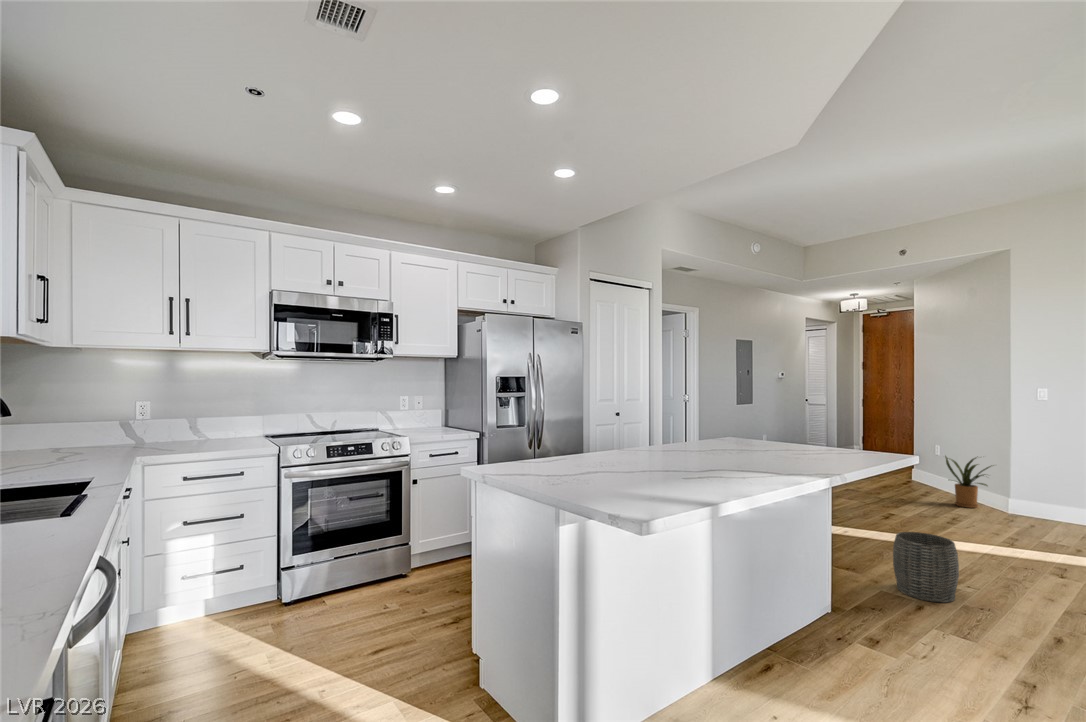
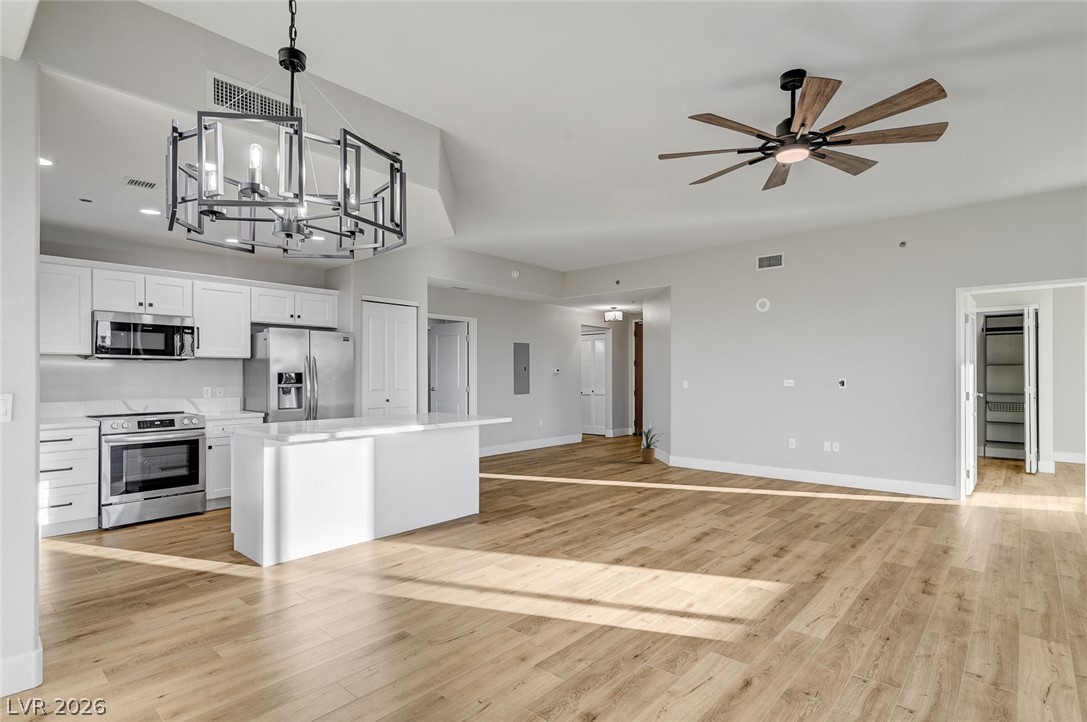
woven basket: present [893,532,959,602] -> none [530,469,563,507]

